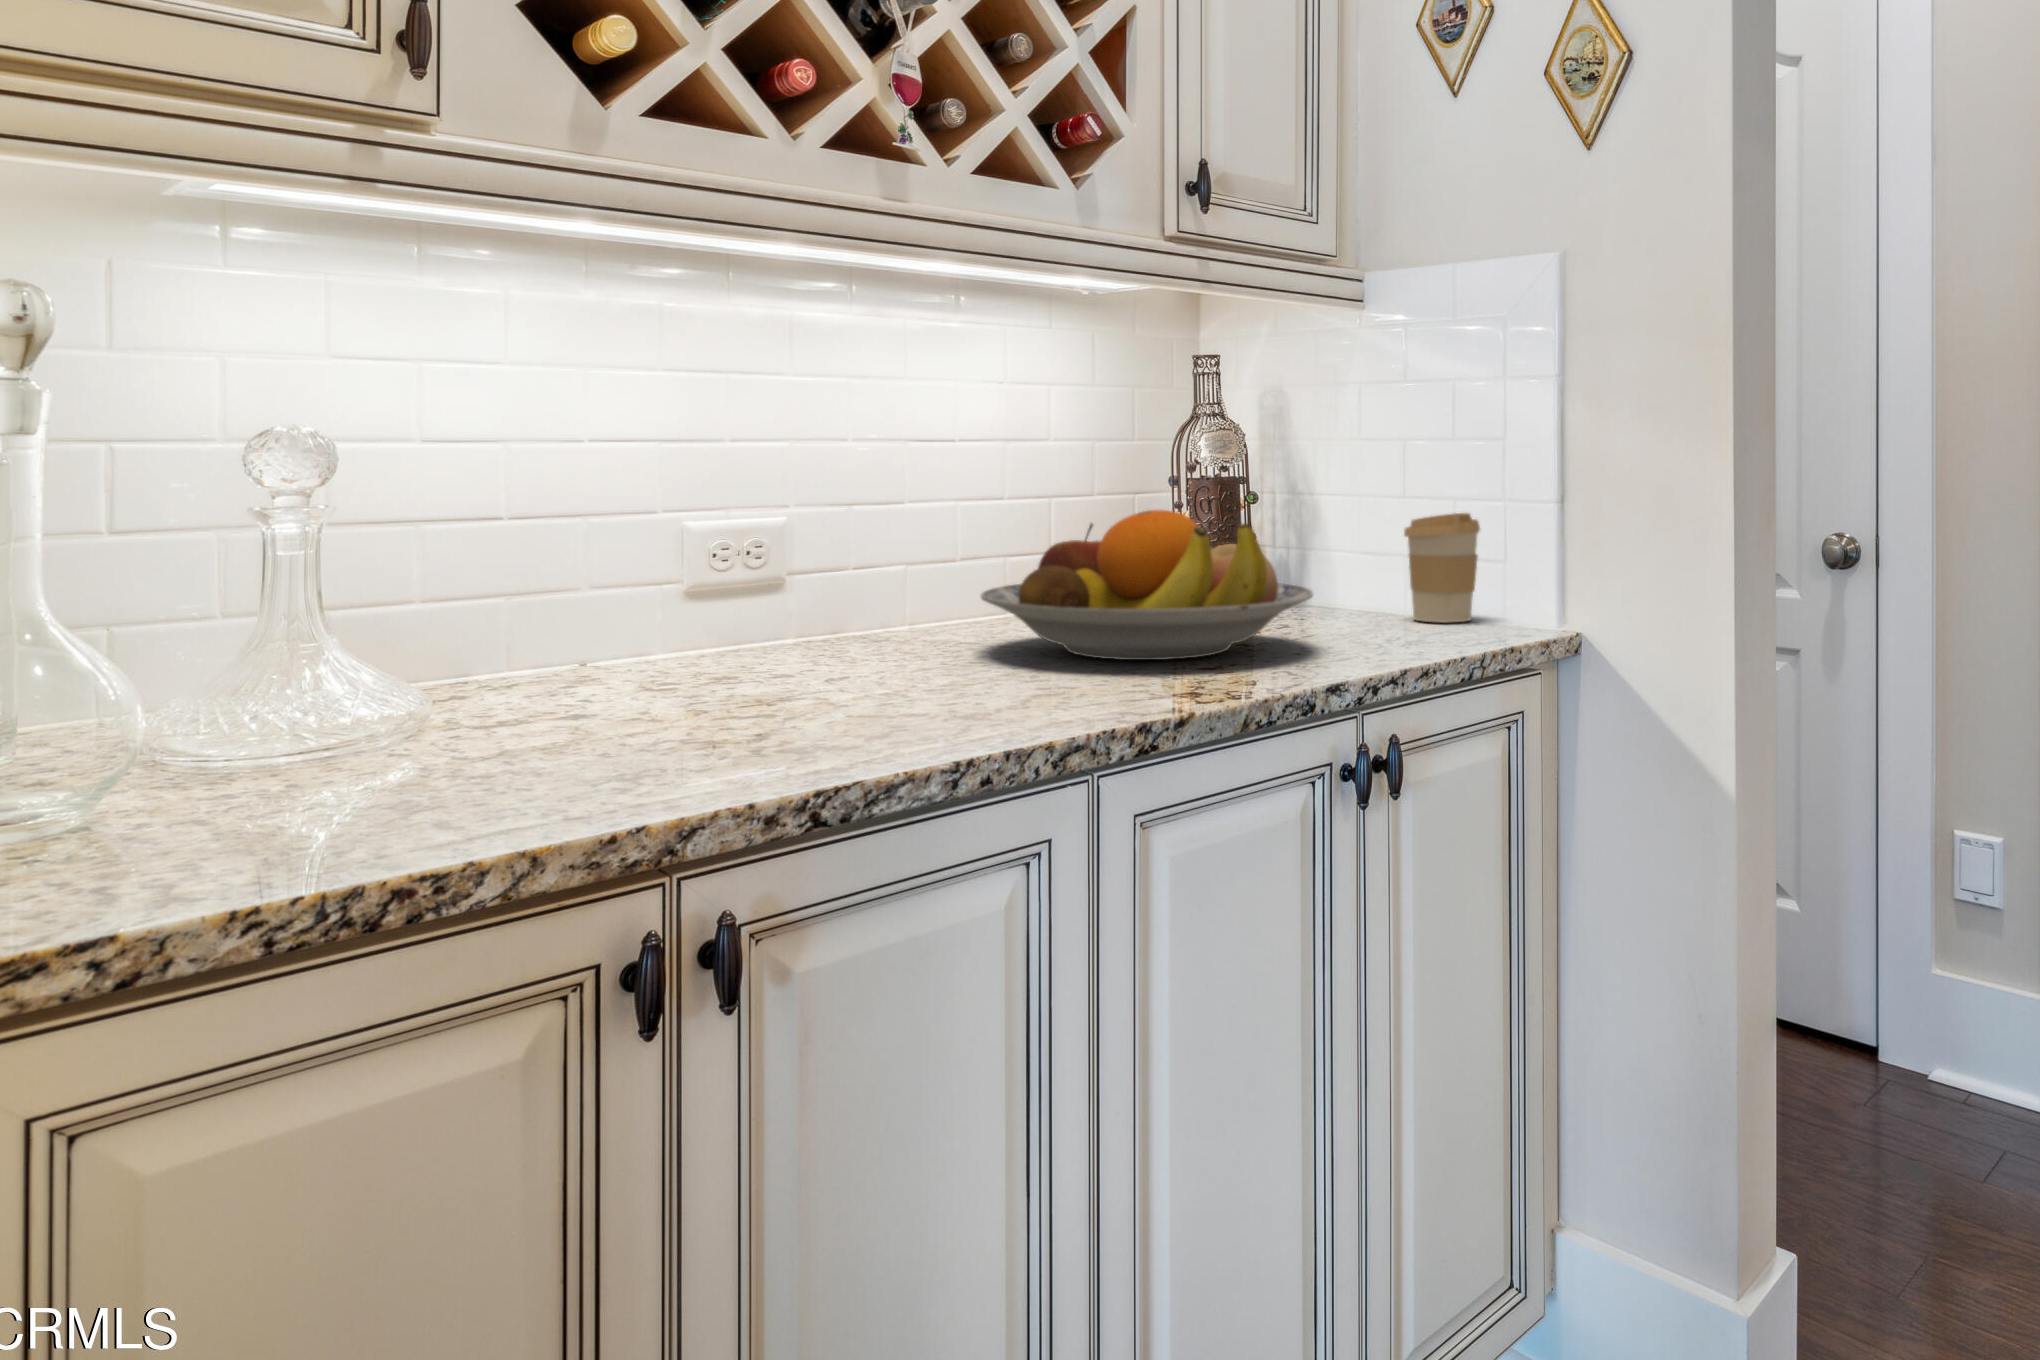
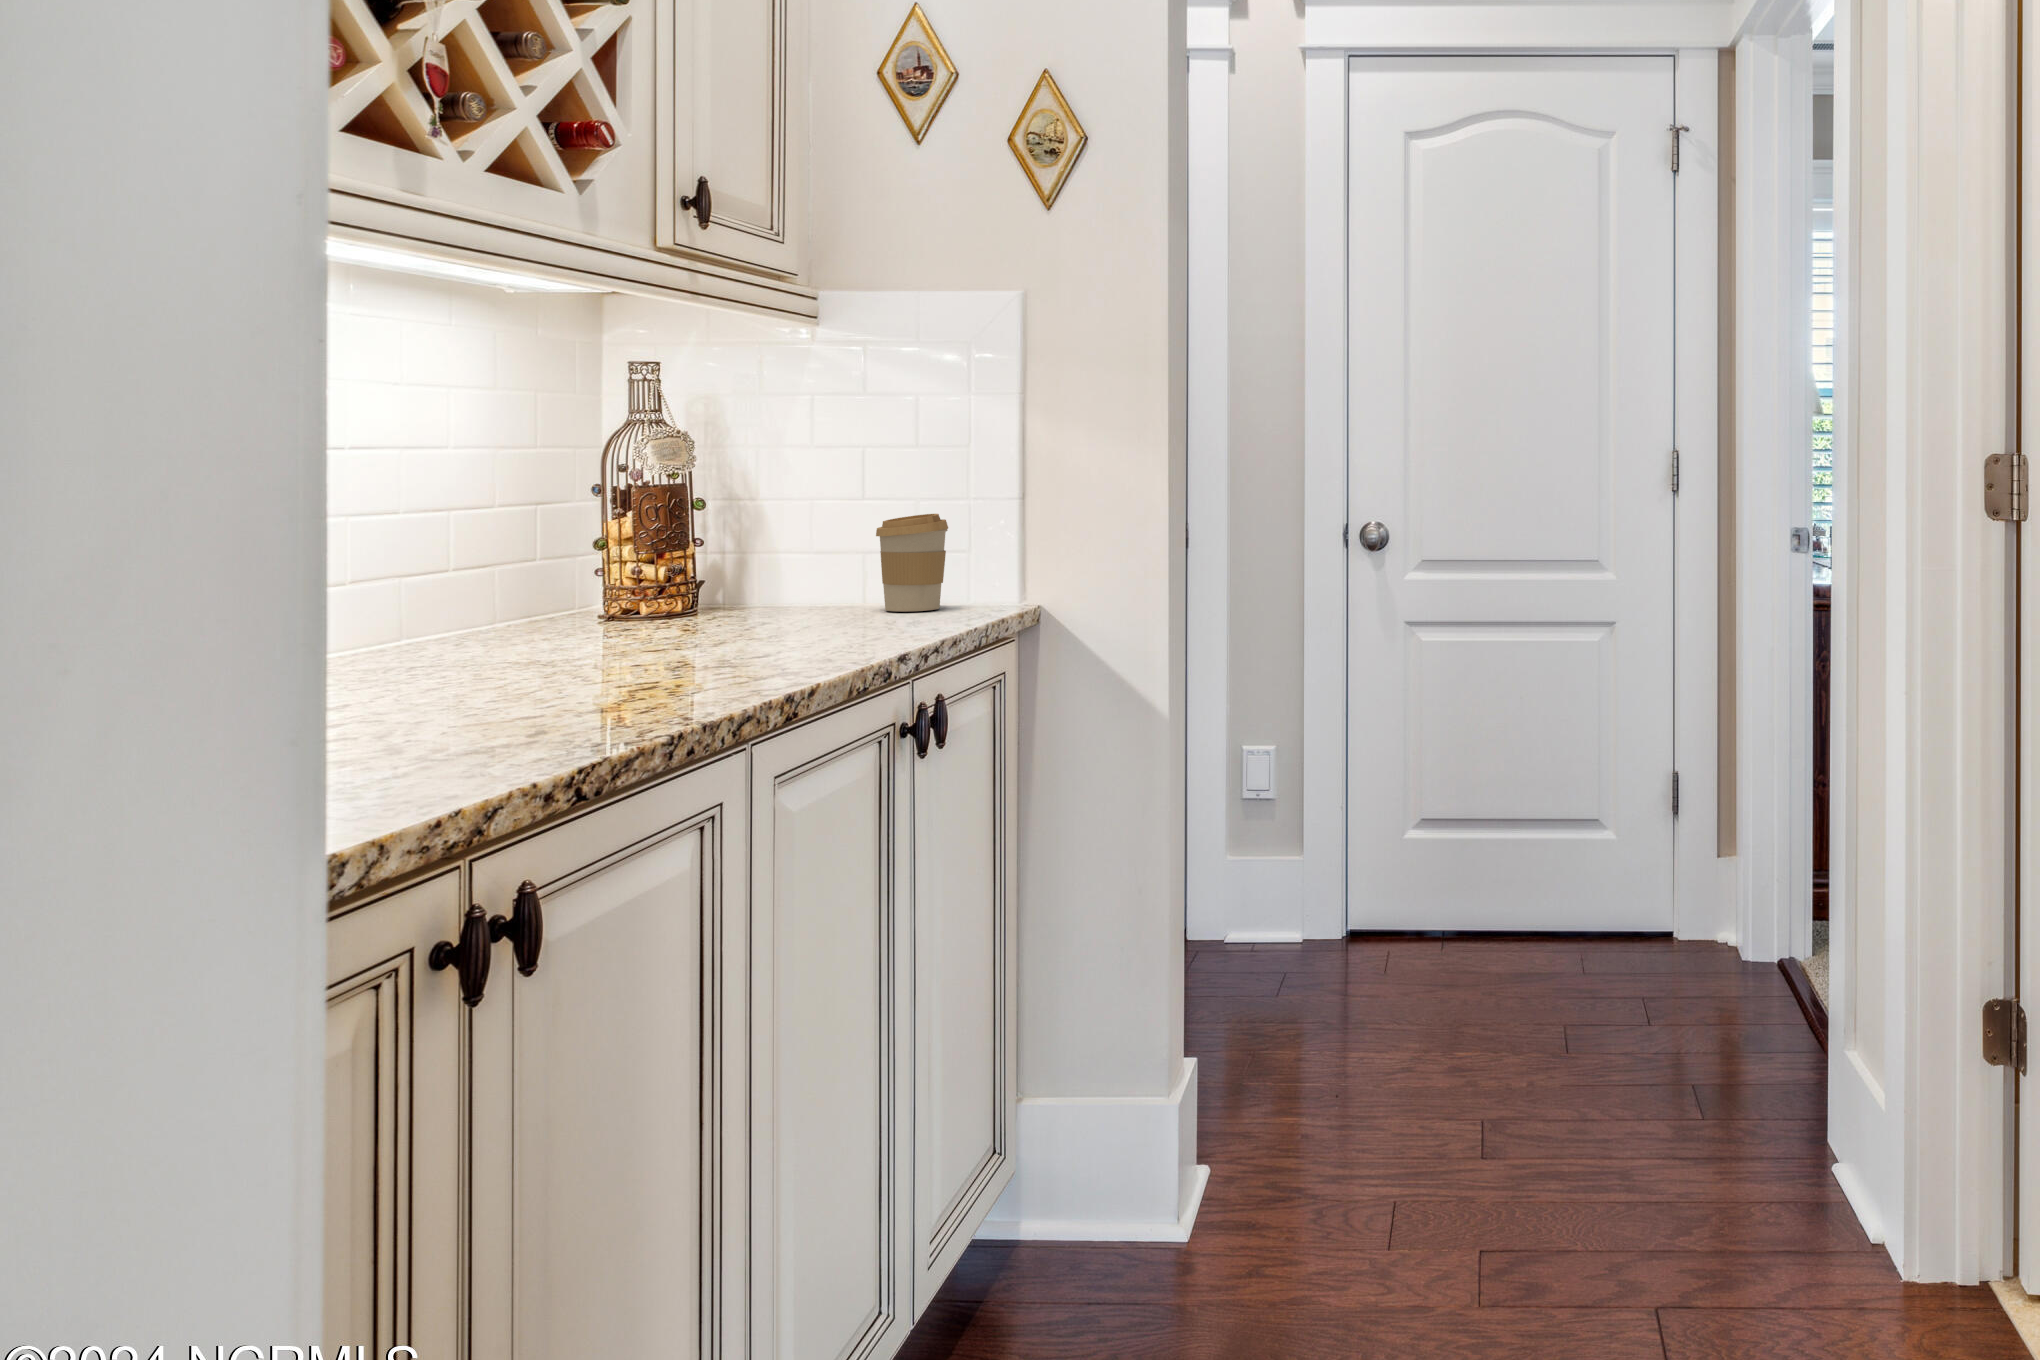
fruit bowl: present [981,510,1313,660] -> none [486,511,847,656]

